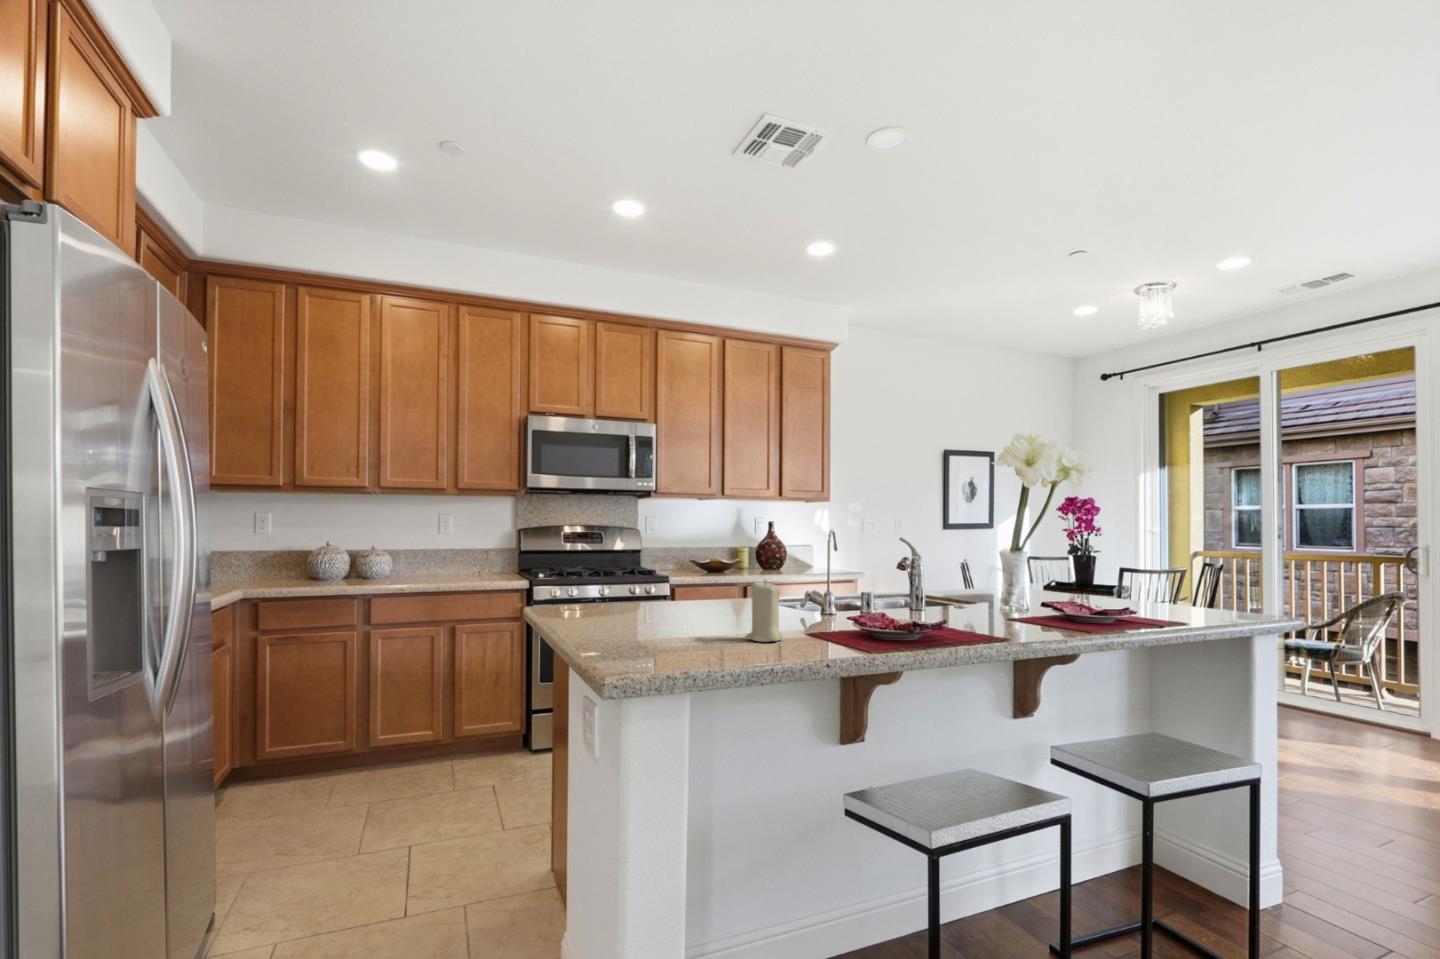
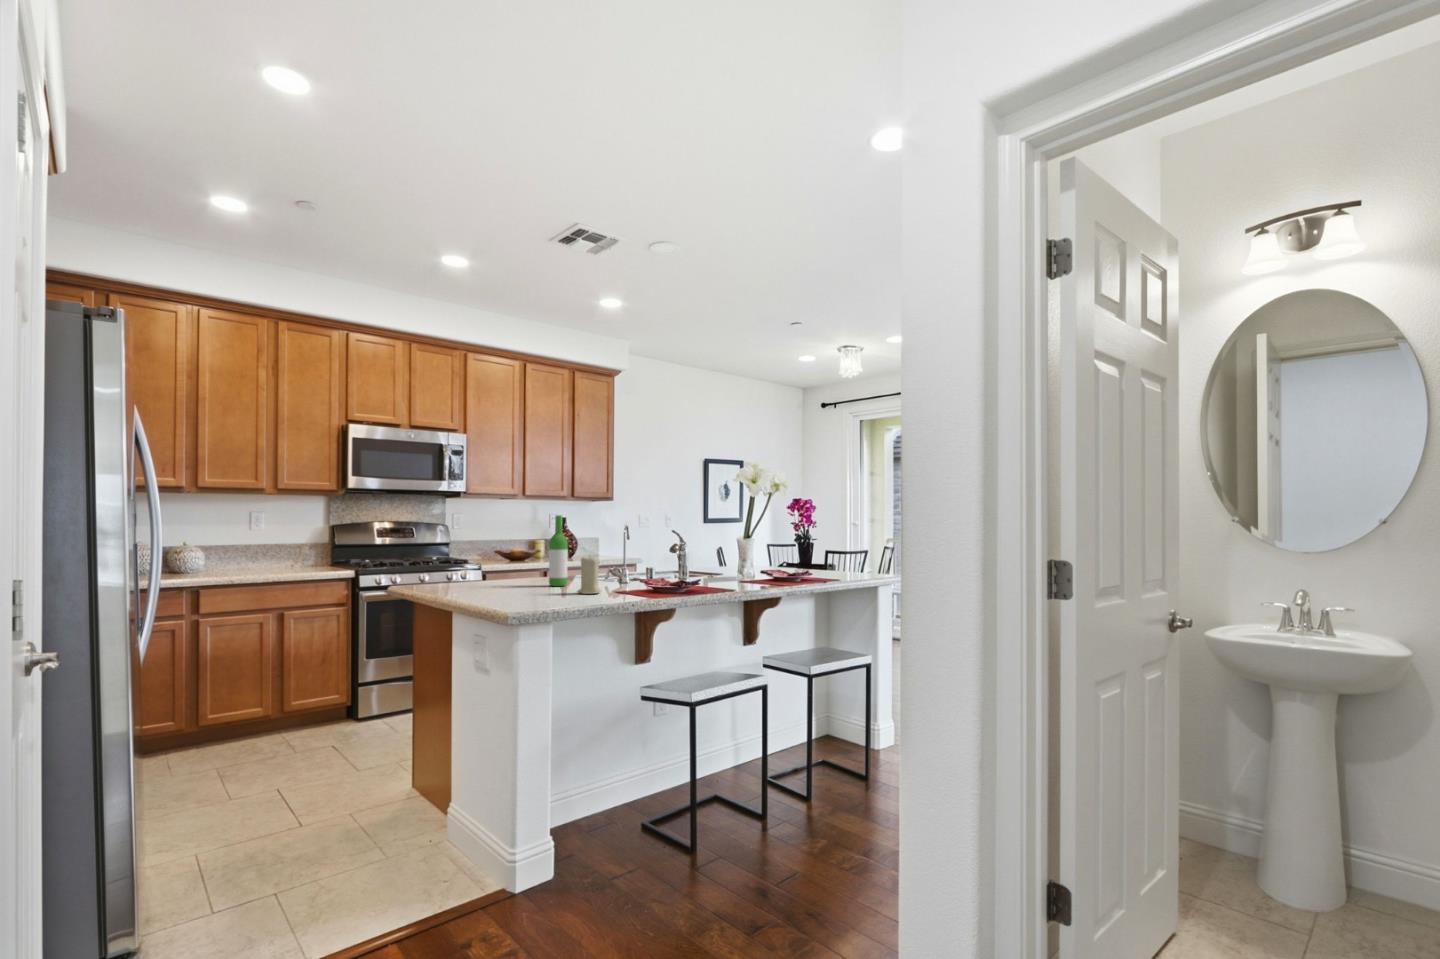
wine bottle: none [716,518,742,622] -> present [549,515,568,586]

